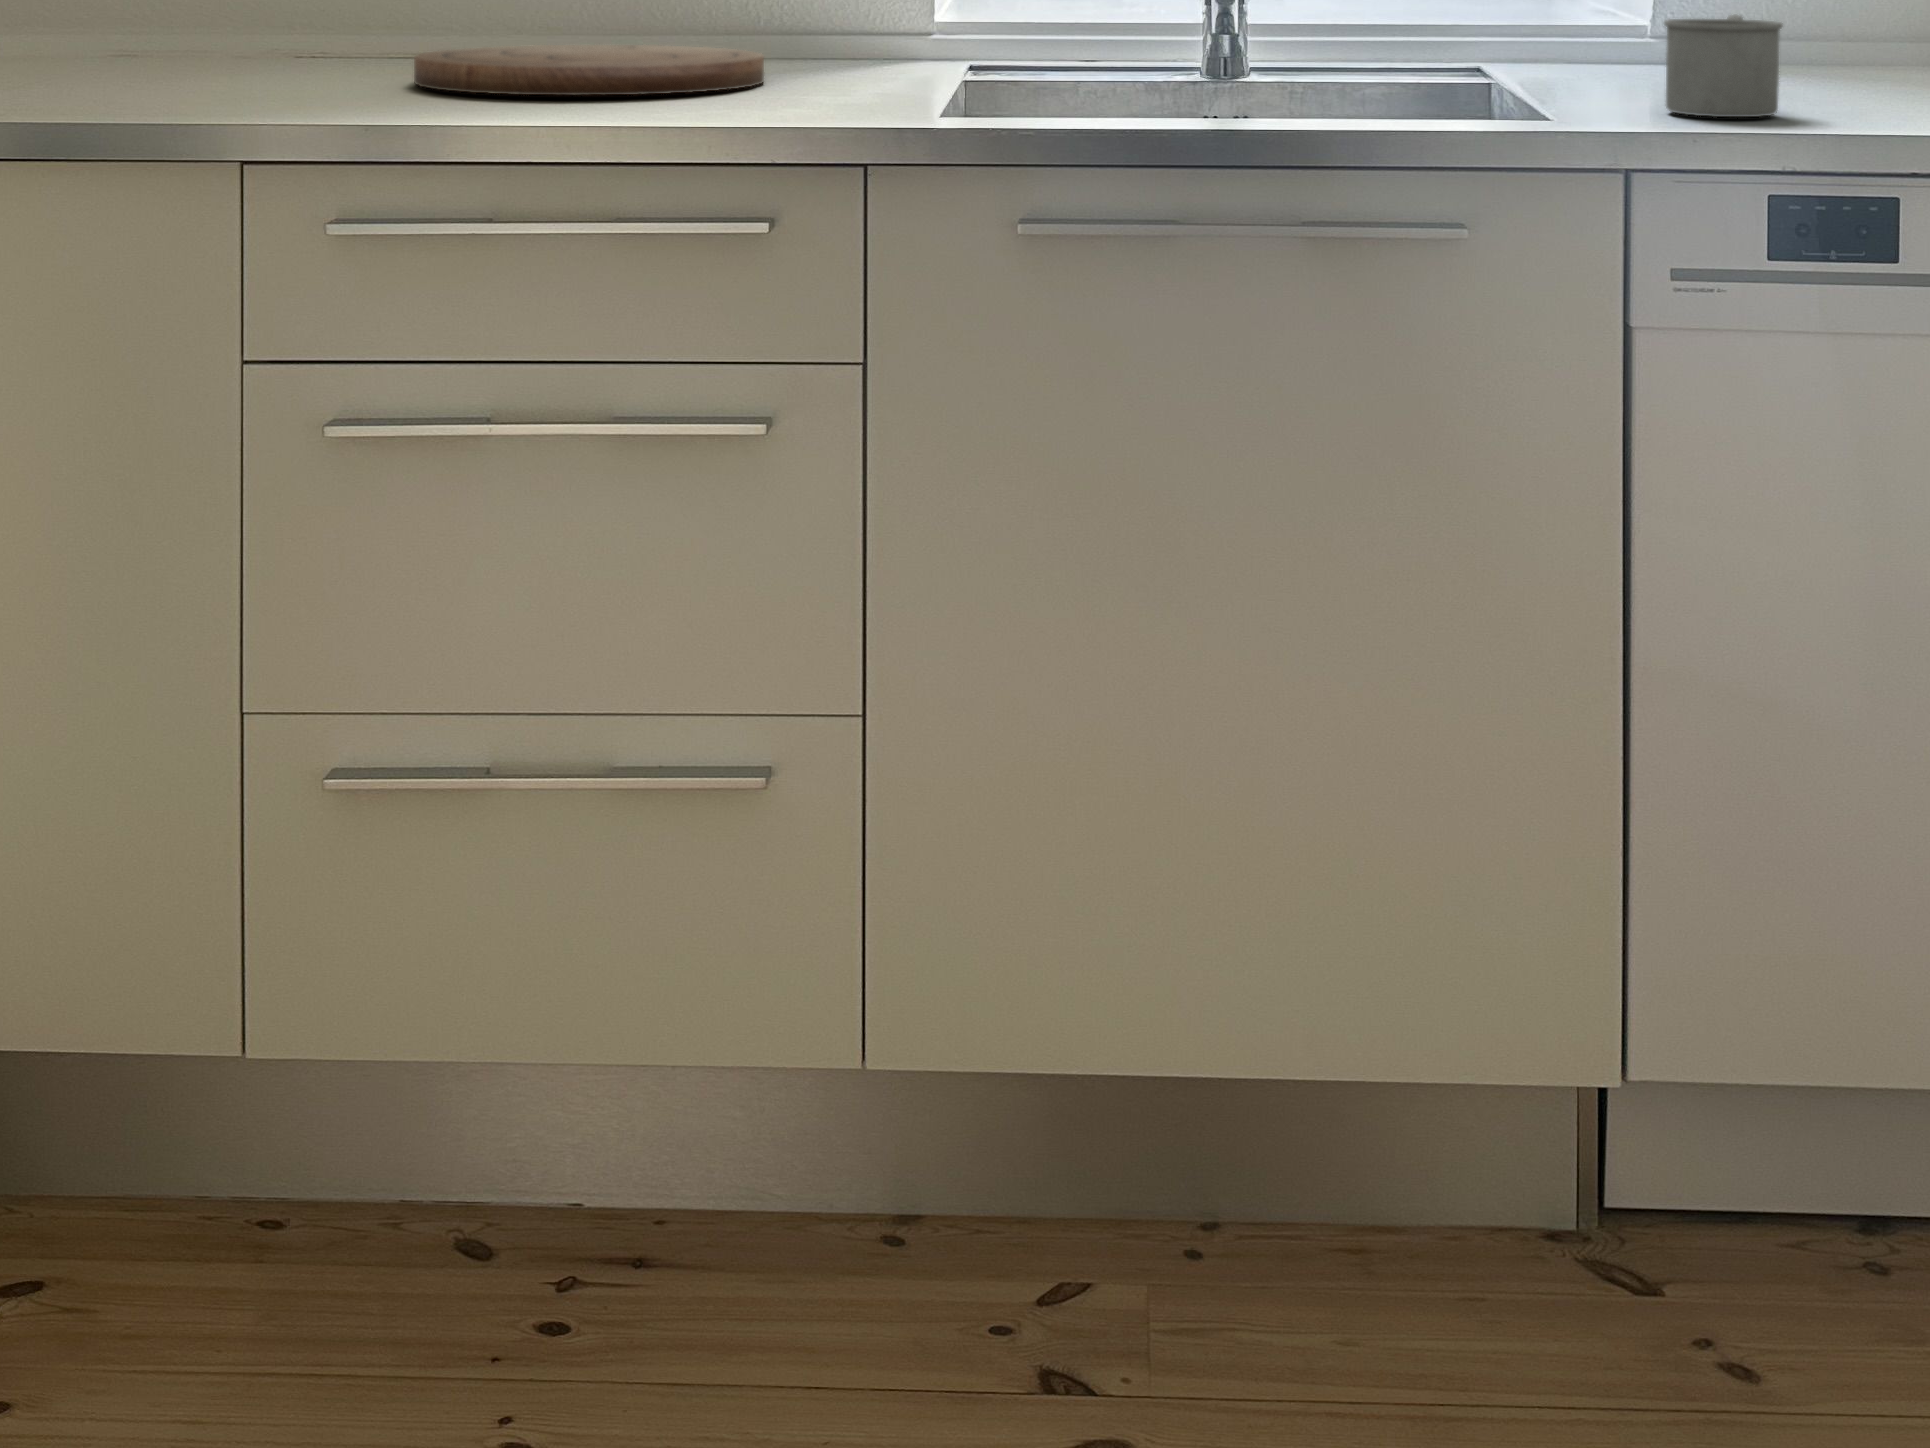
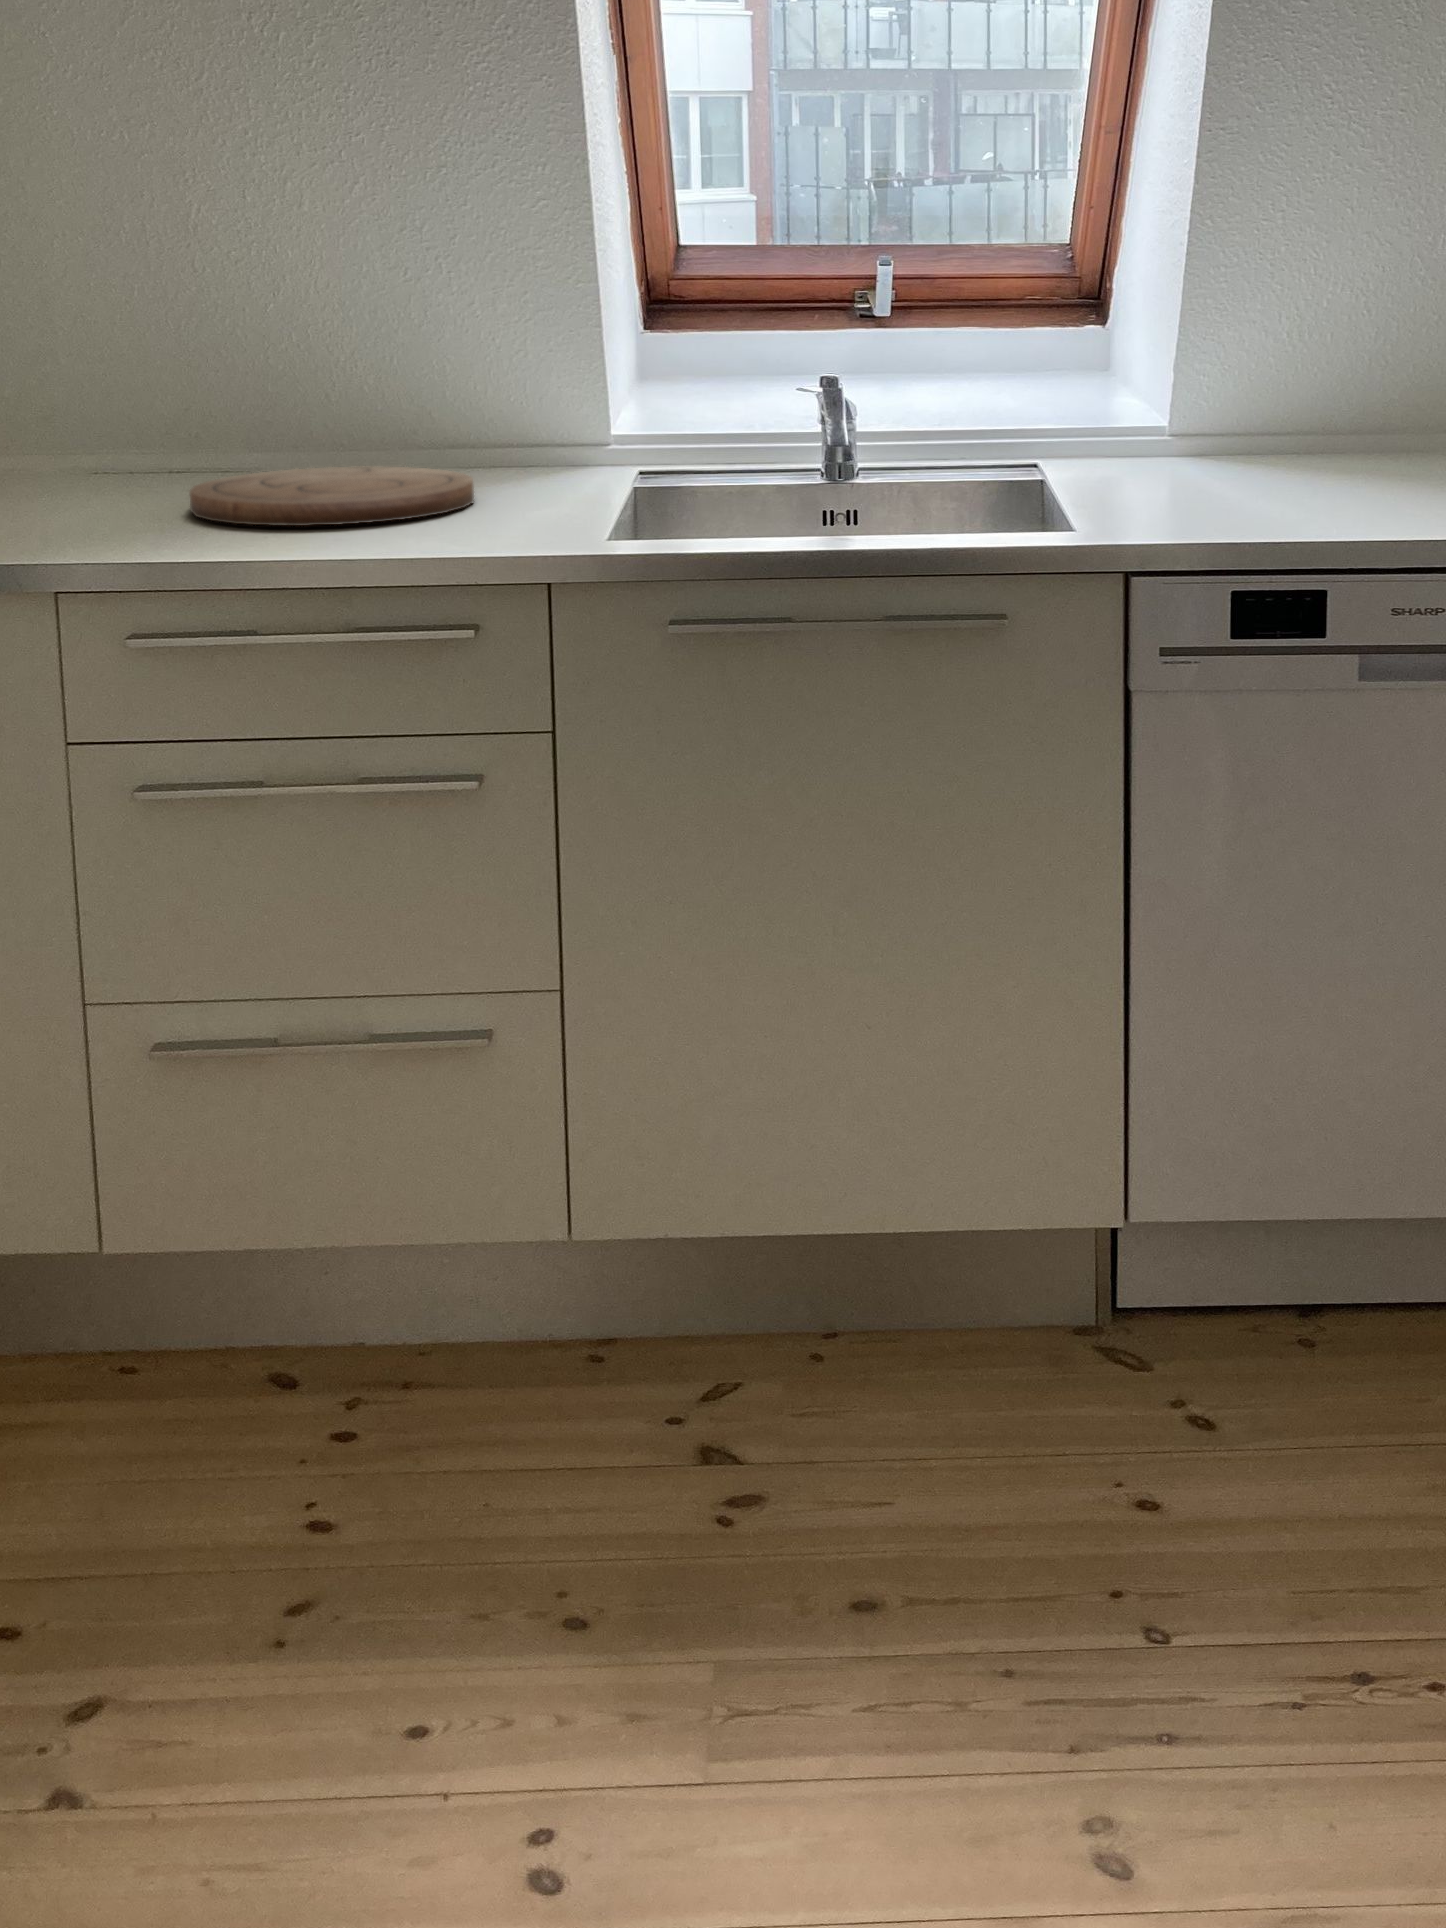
mug: present [1664,15,1783,117] -> none [1164,441,1252,525]

